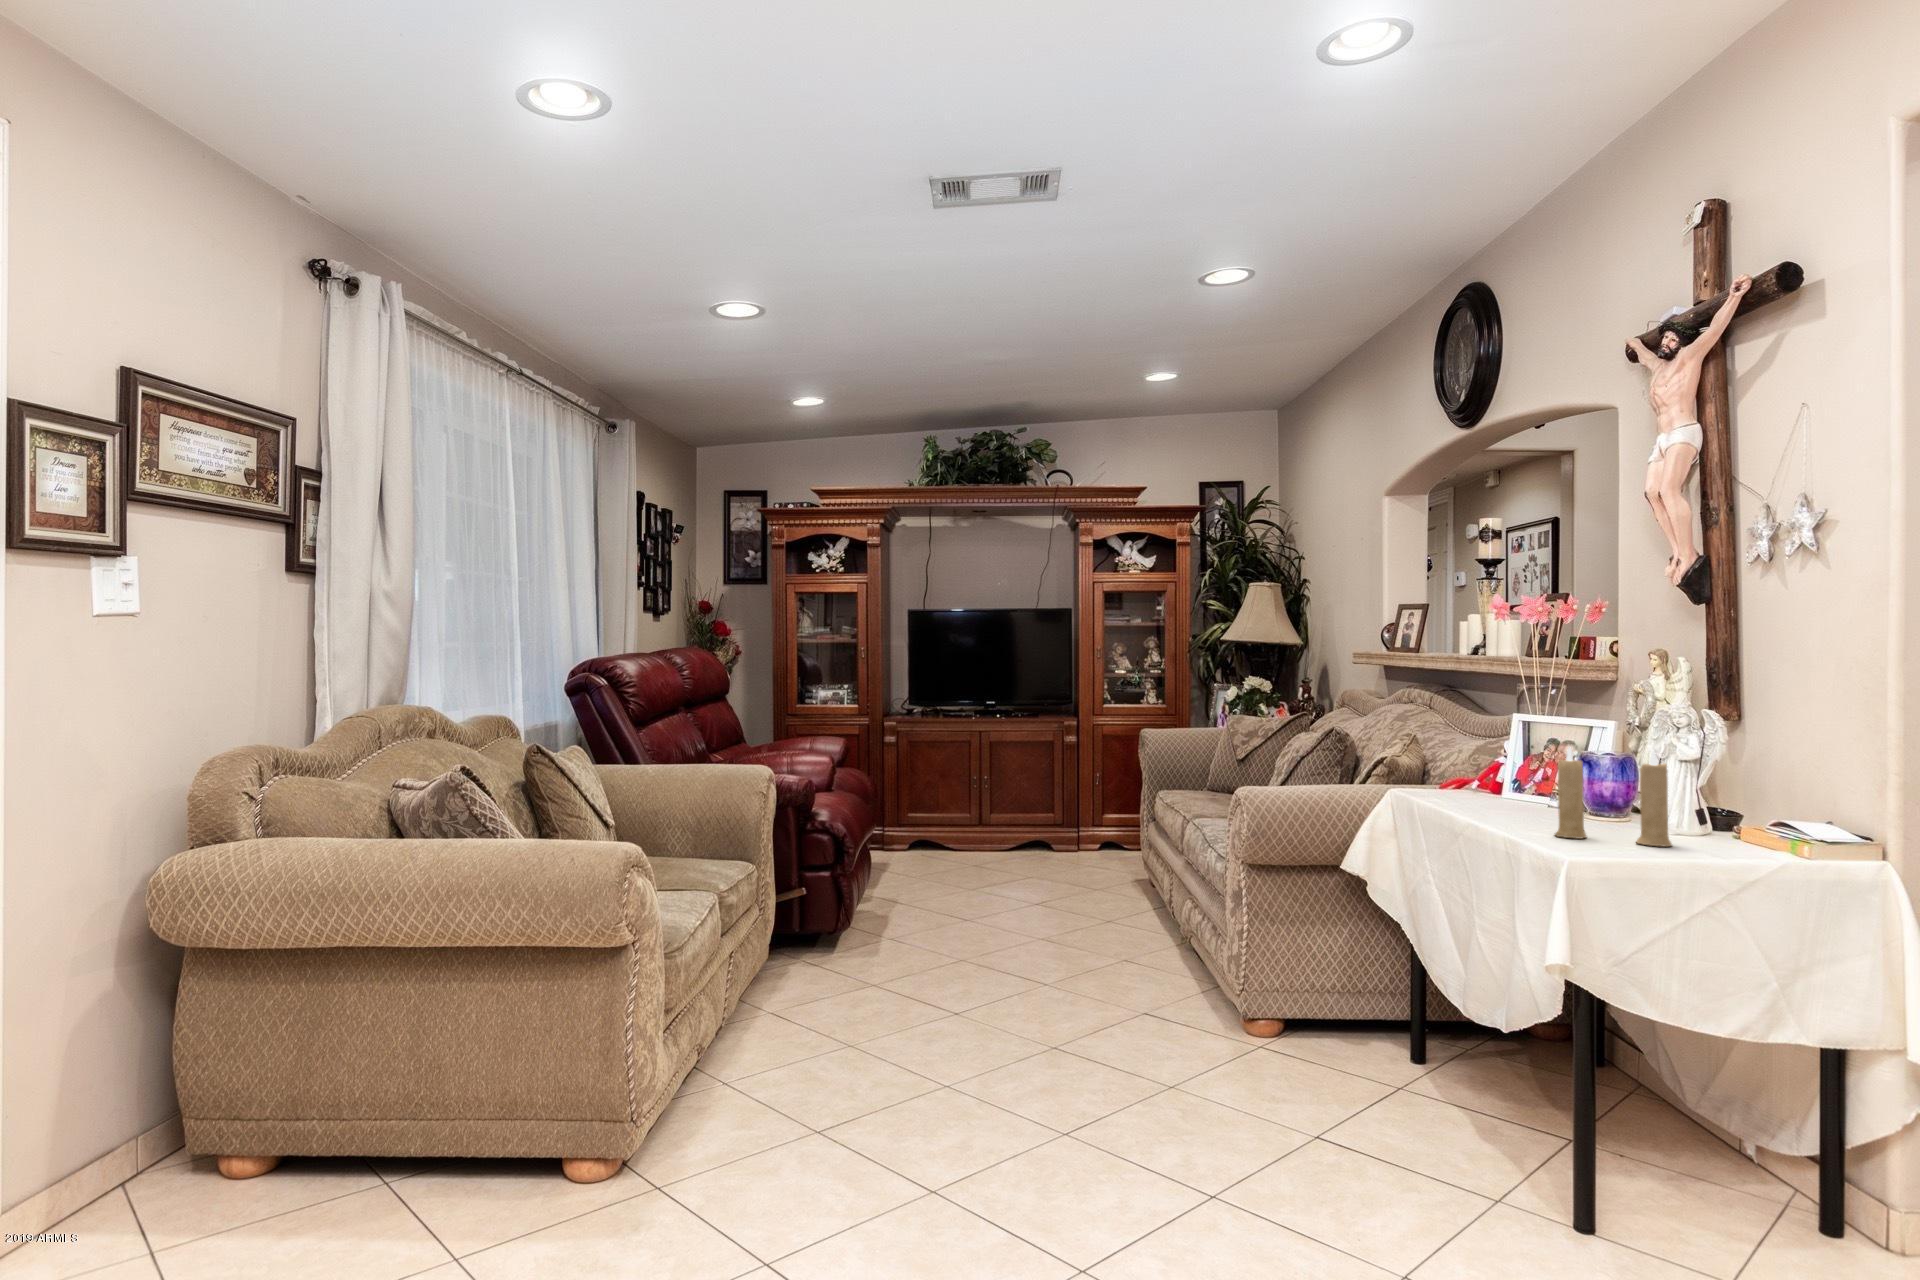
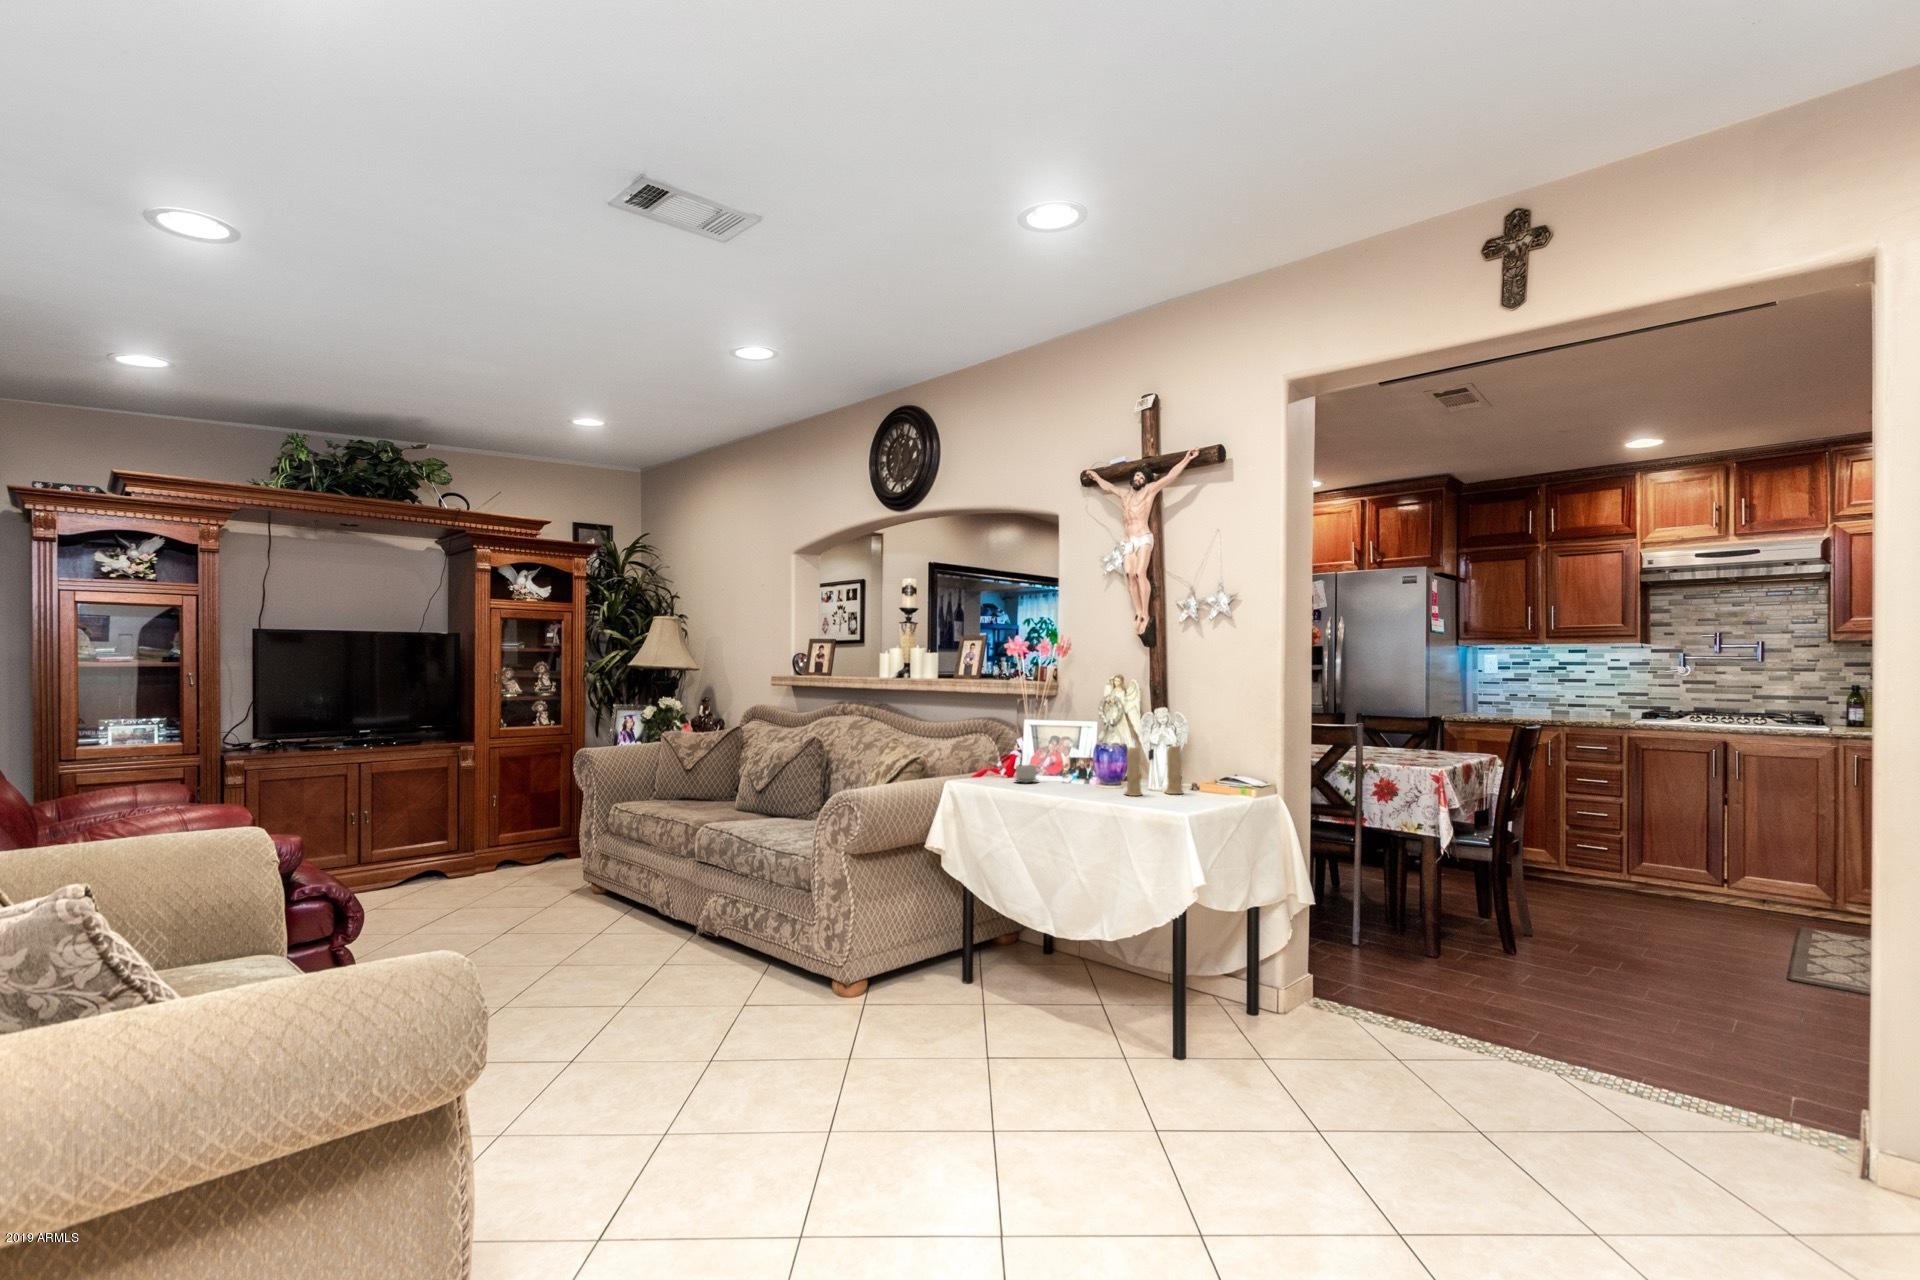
teacup: none [1459,772,1513,801] -> present [1015,765,1040,783]

